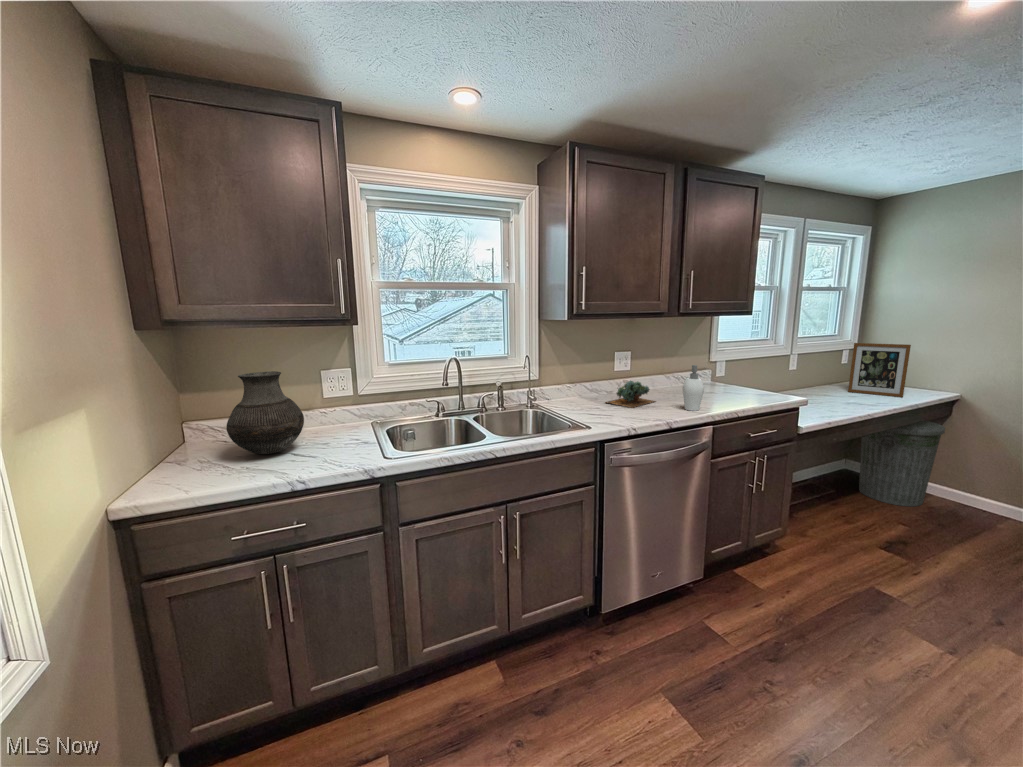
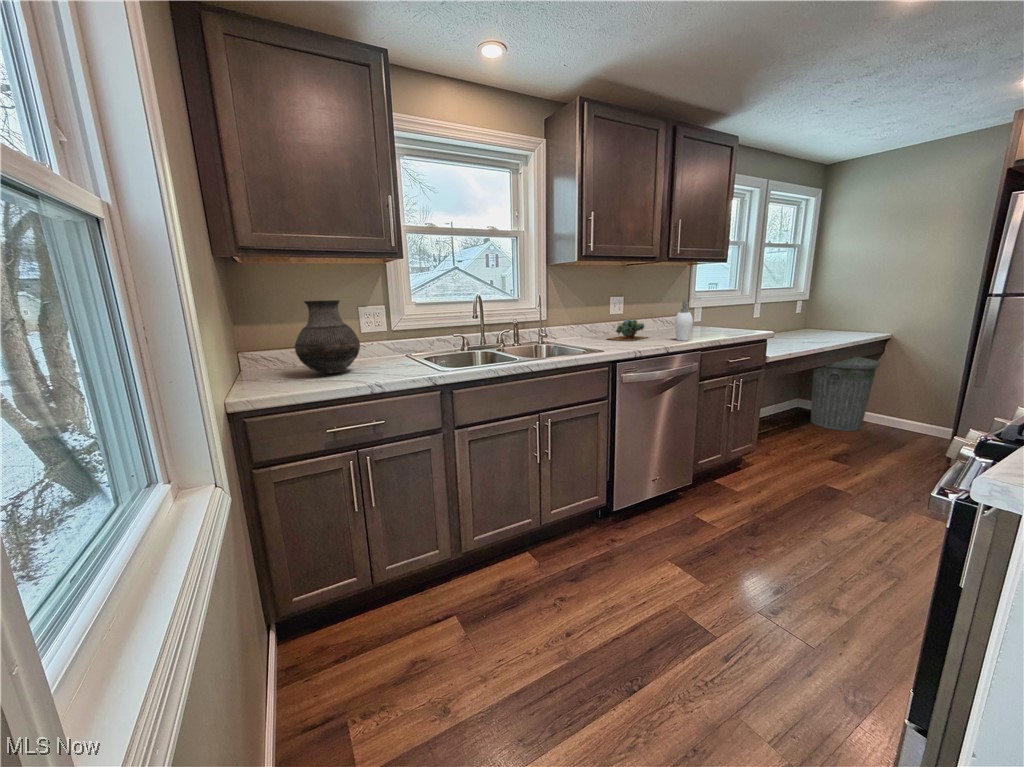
picture frame: present [848,343,911,397] -> none [803,291,854,338]

